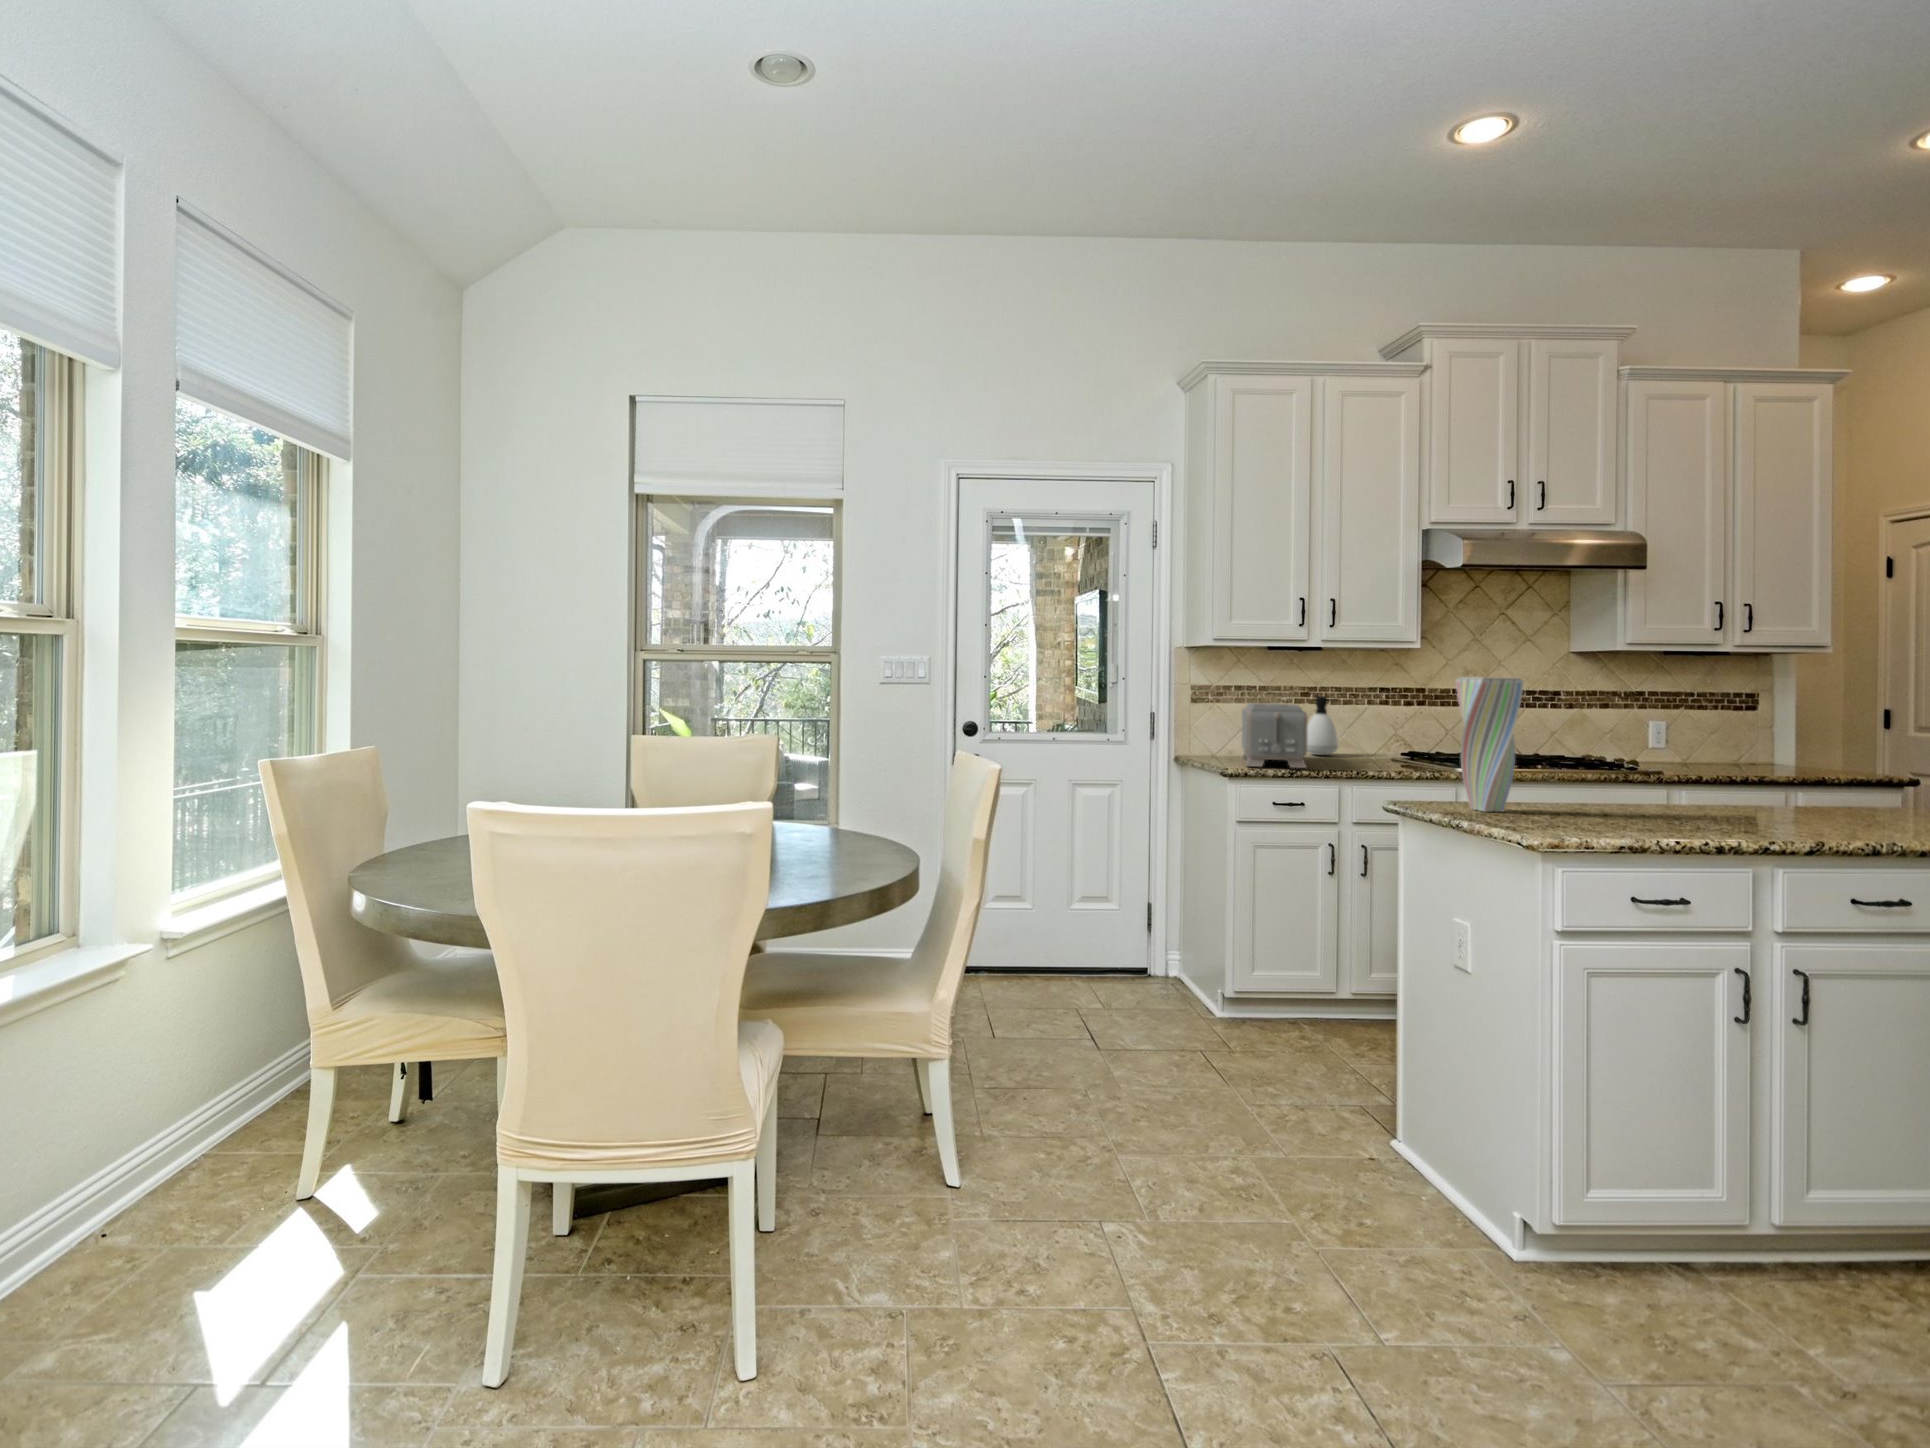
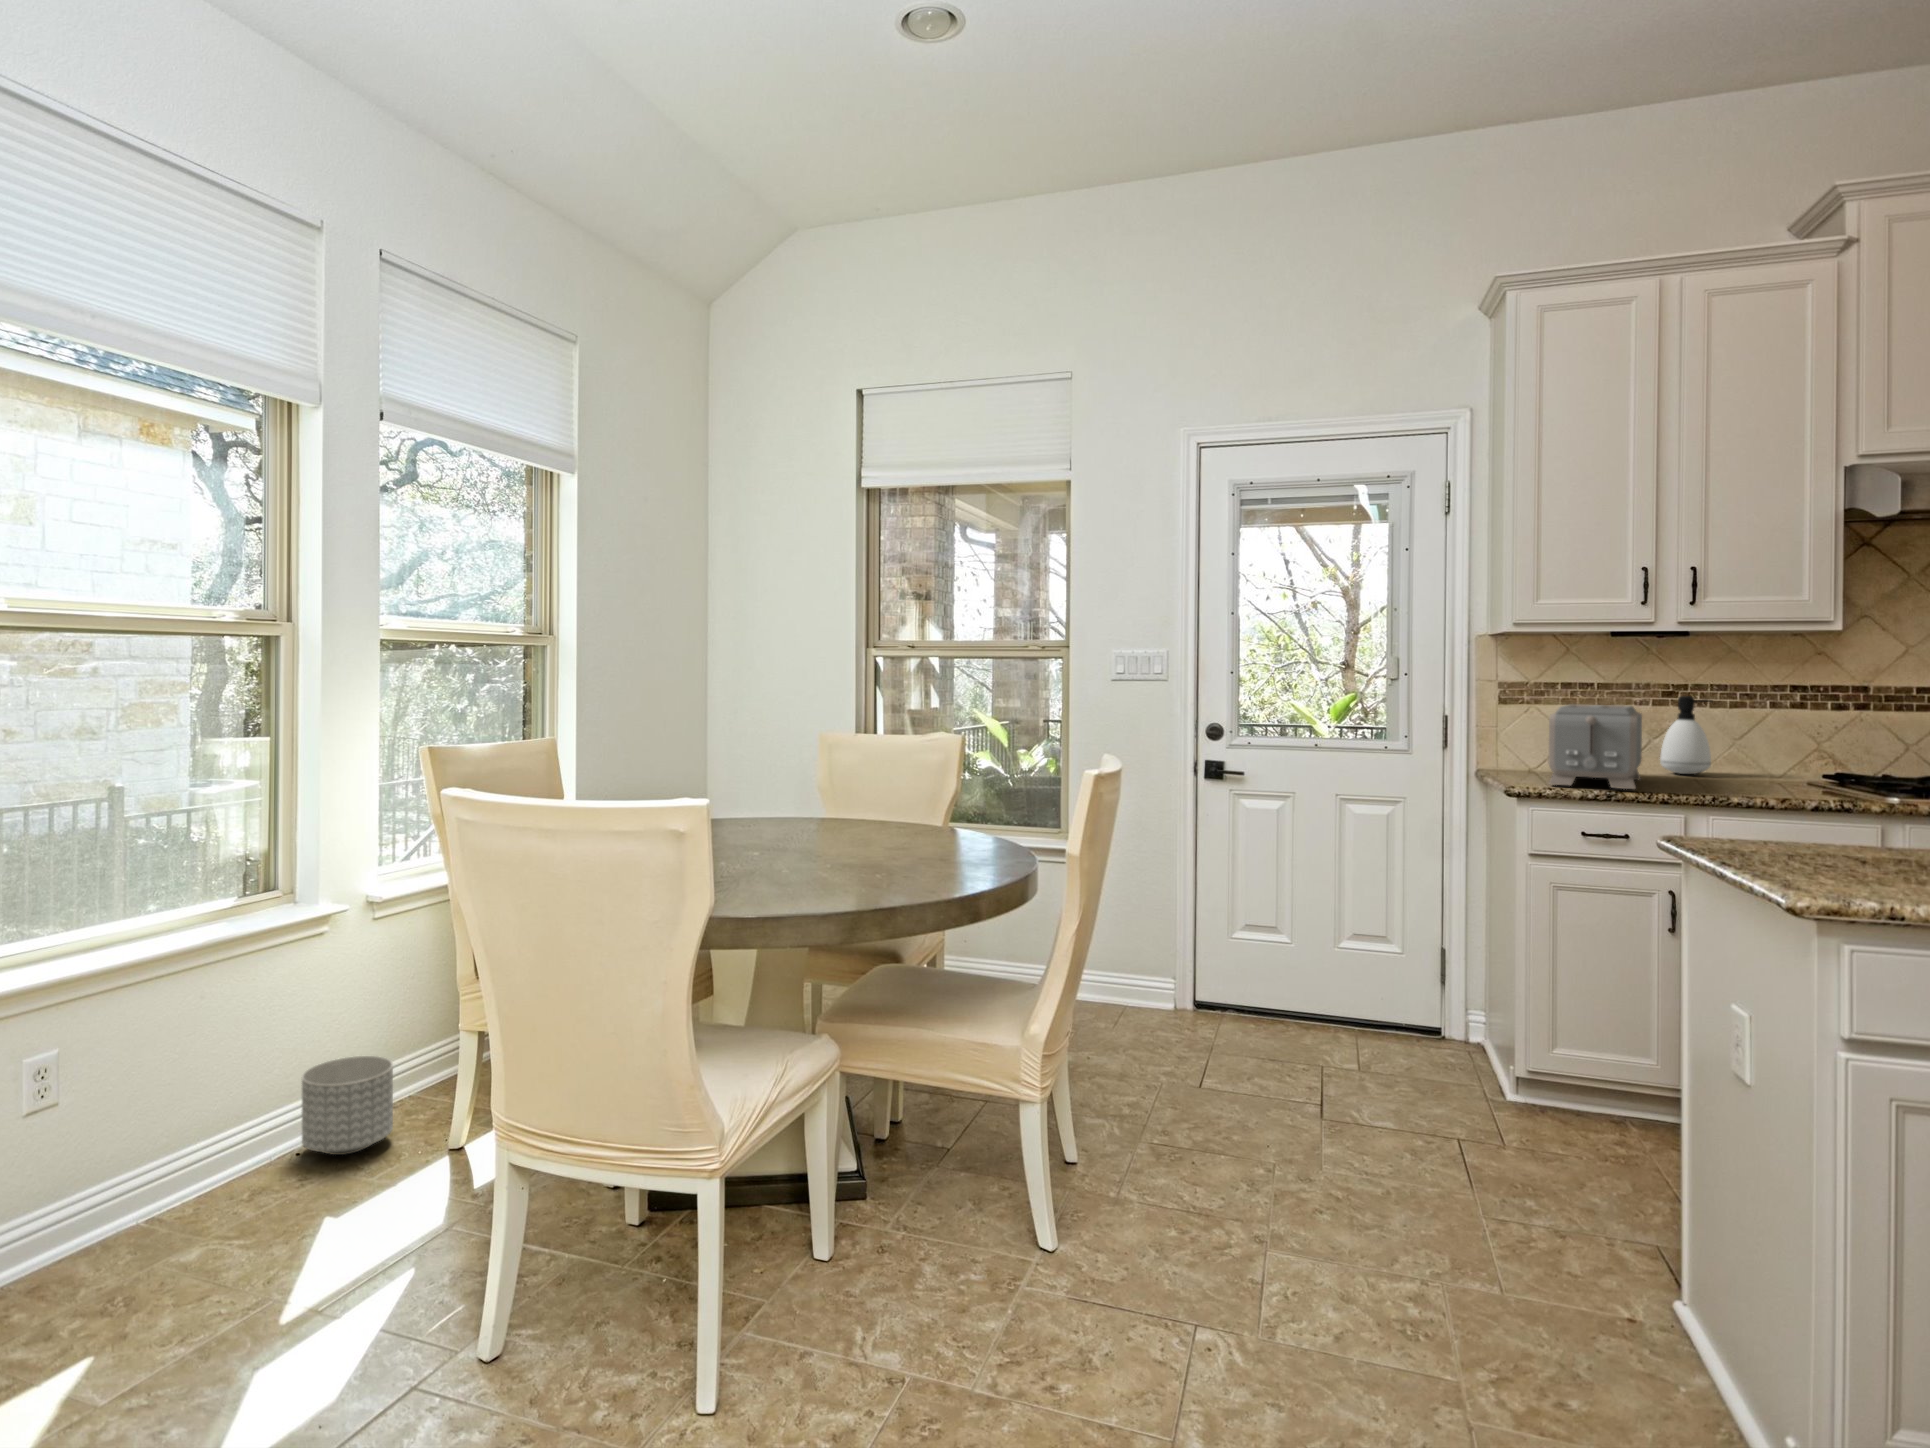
vase: present [1456,677,1524,812] -> none [1753,665,1856,857]
planter: none [115,1109,226,1224] -> present [302,1056,393,1155]

